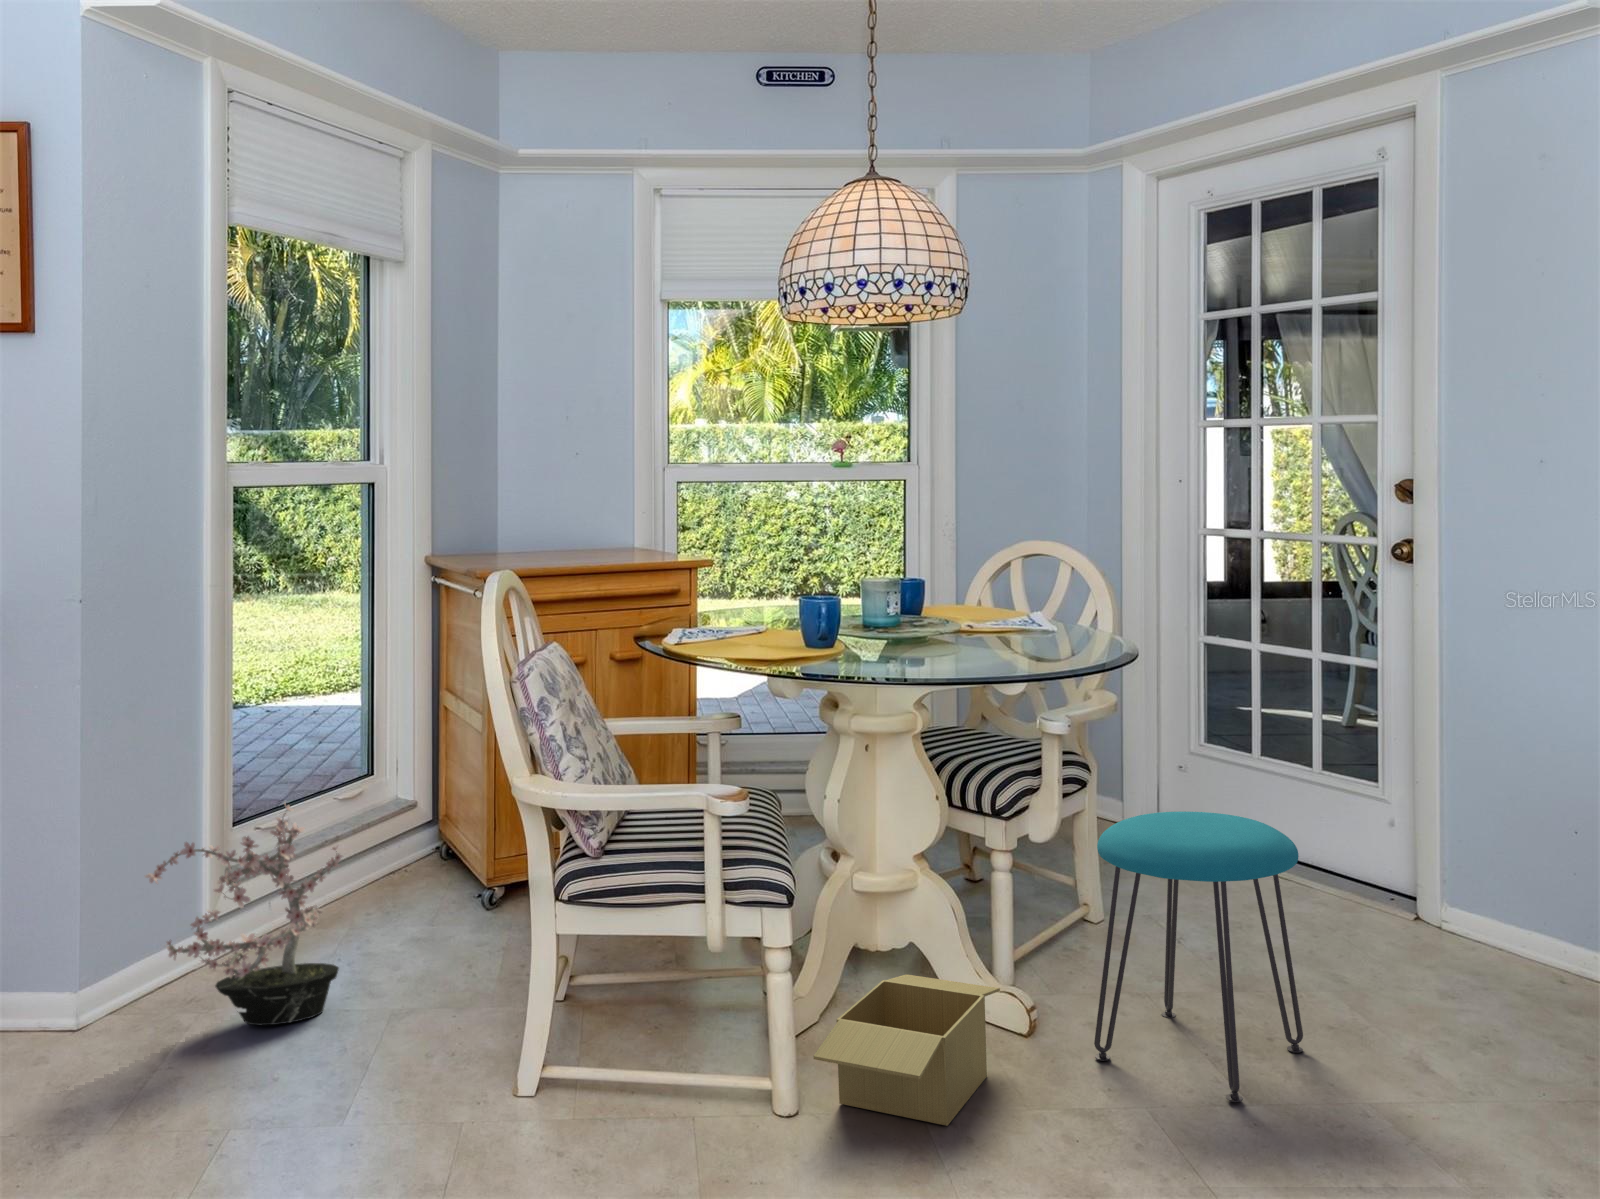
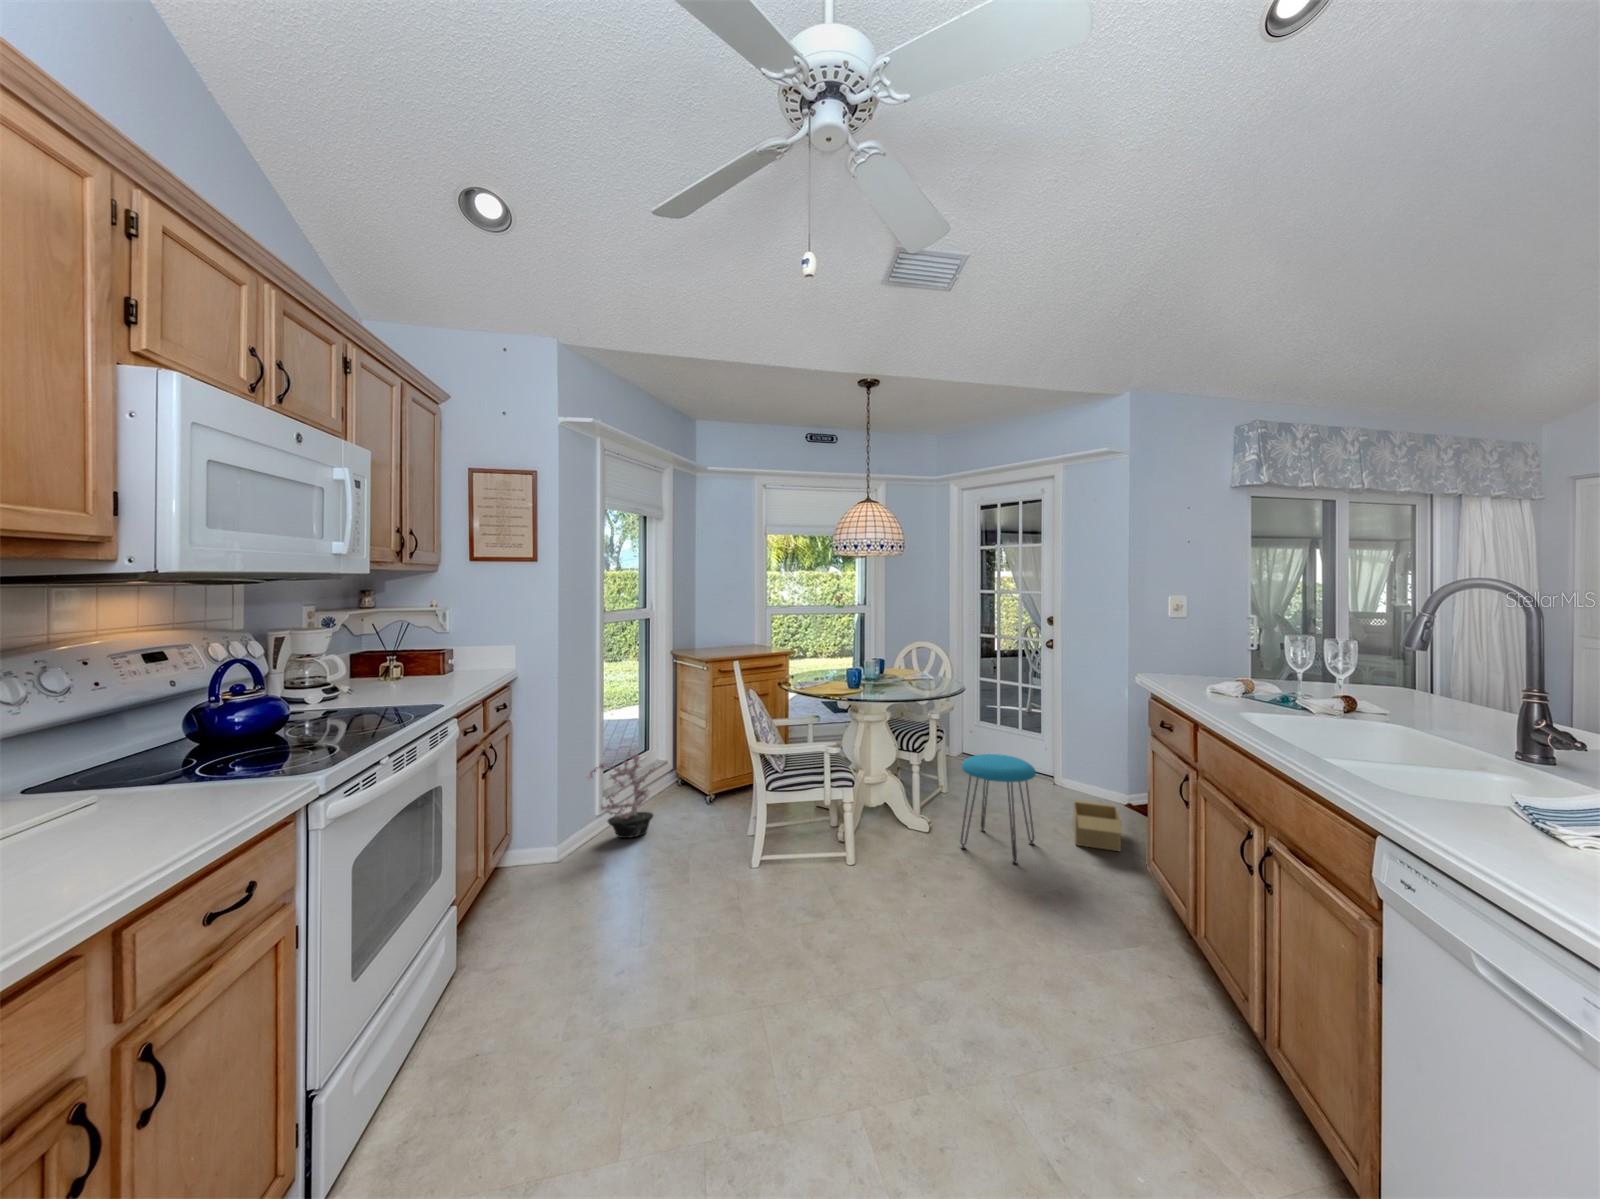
cardboard box: present [813,974,1000,1126] -> present [1073,800,1122,851]

